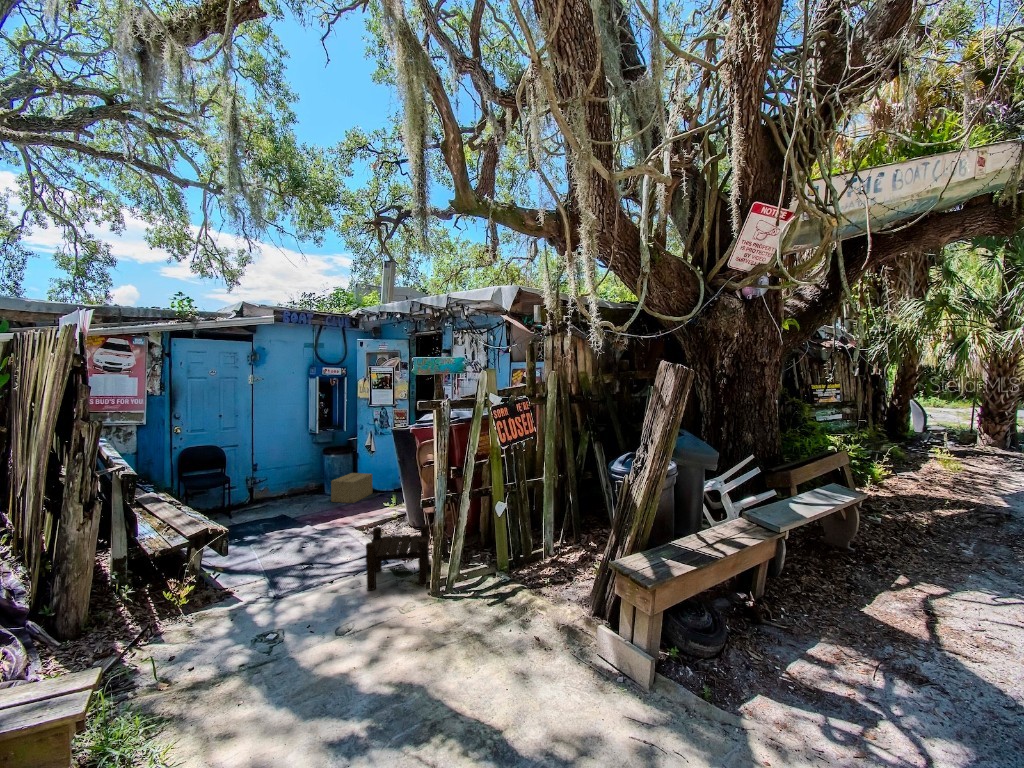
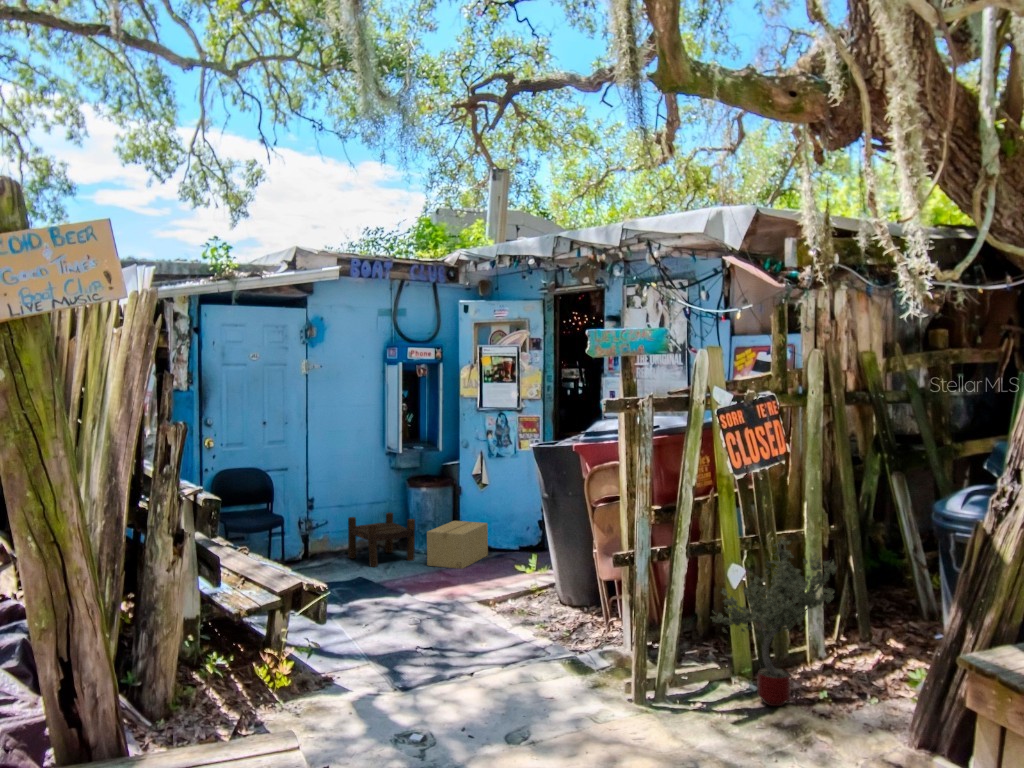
potted tree: none [479,486,557,592] -> present [711,538,836,706]
stool: present [366,524,430,590] -> present [348,513,415,567]

